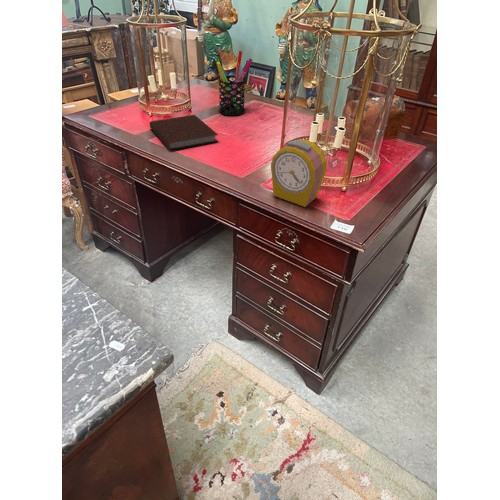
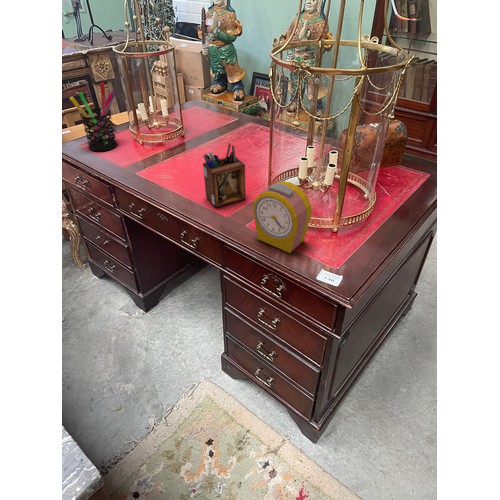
pen holder: present [216,51,252,116] -> present [70,83,118,151]
desk organizer: none [219,108,259,169] -> present [203,143,246,207]
notebook: present [150,115,218,150] -> none [138,143,208,185]

